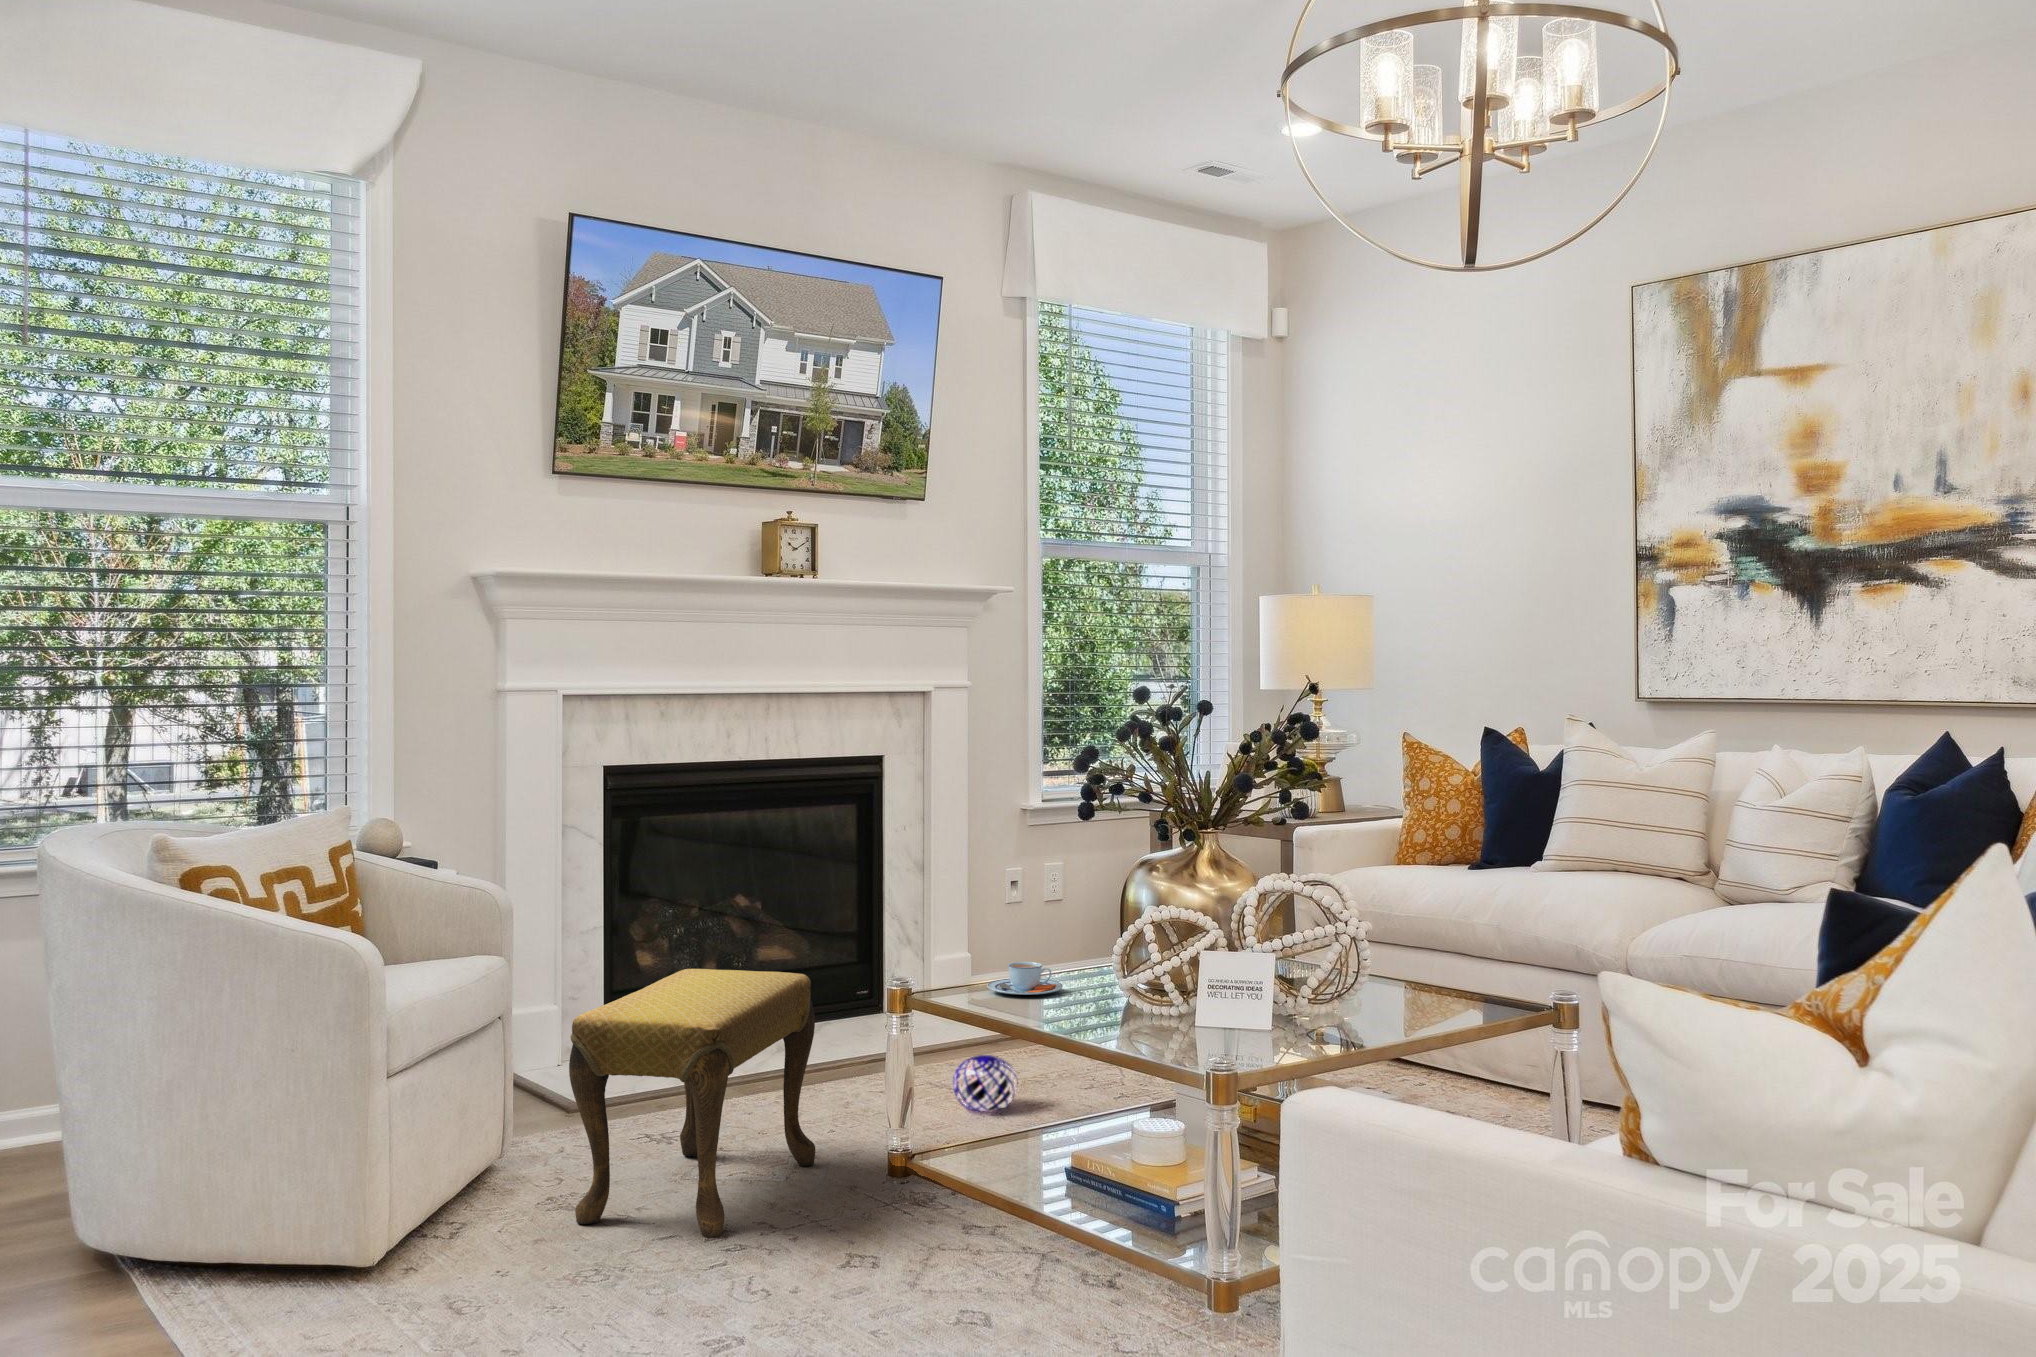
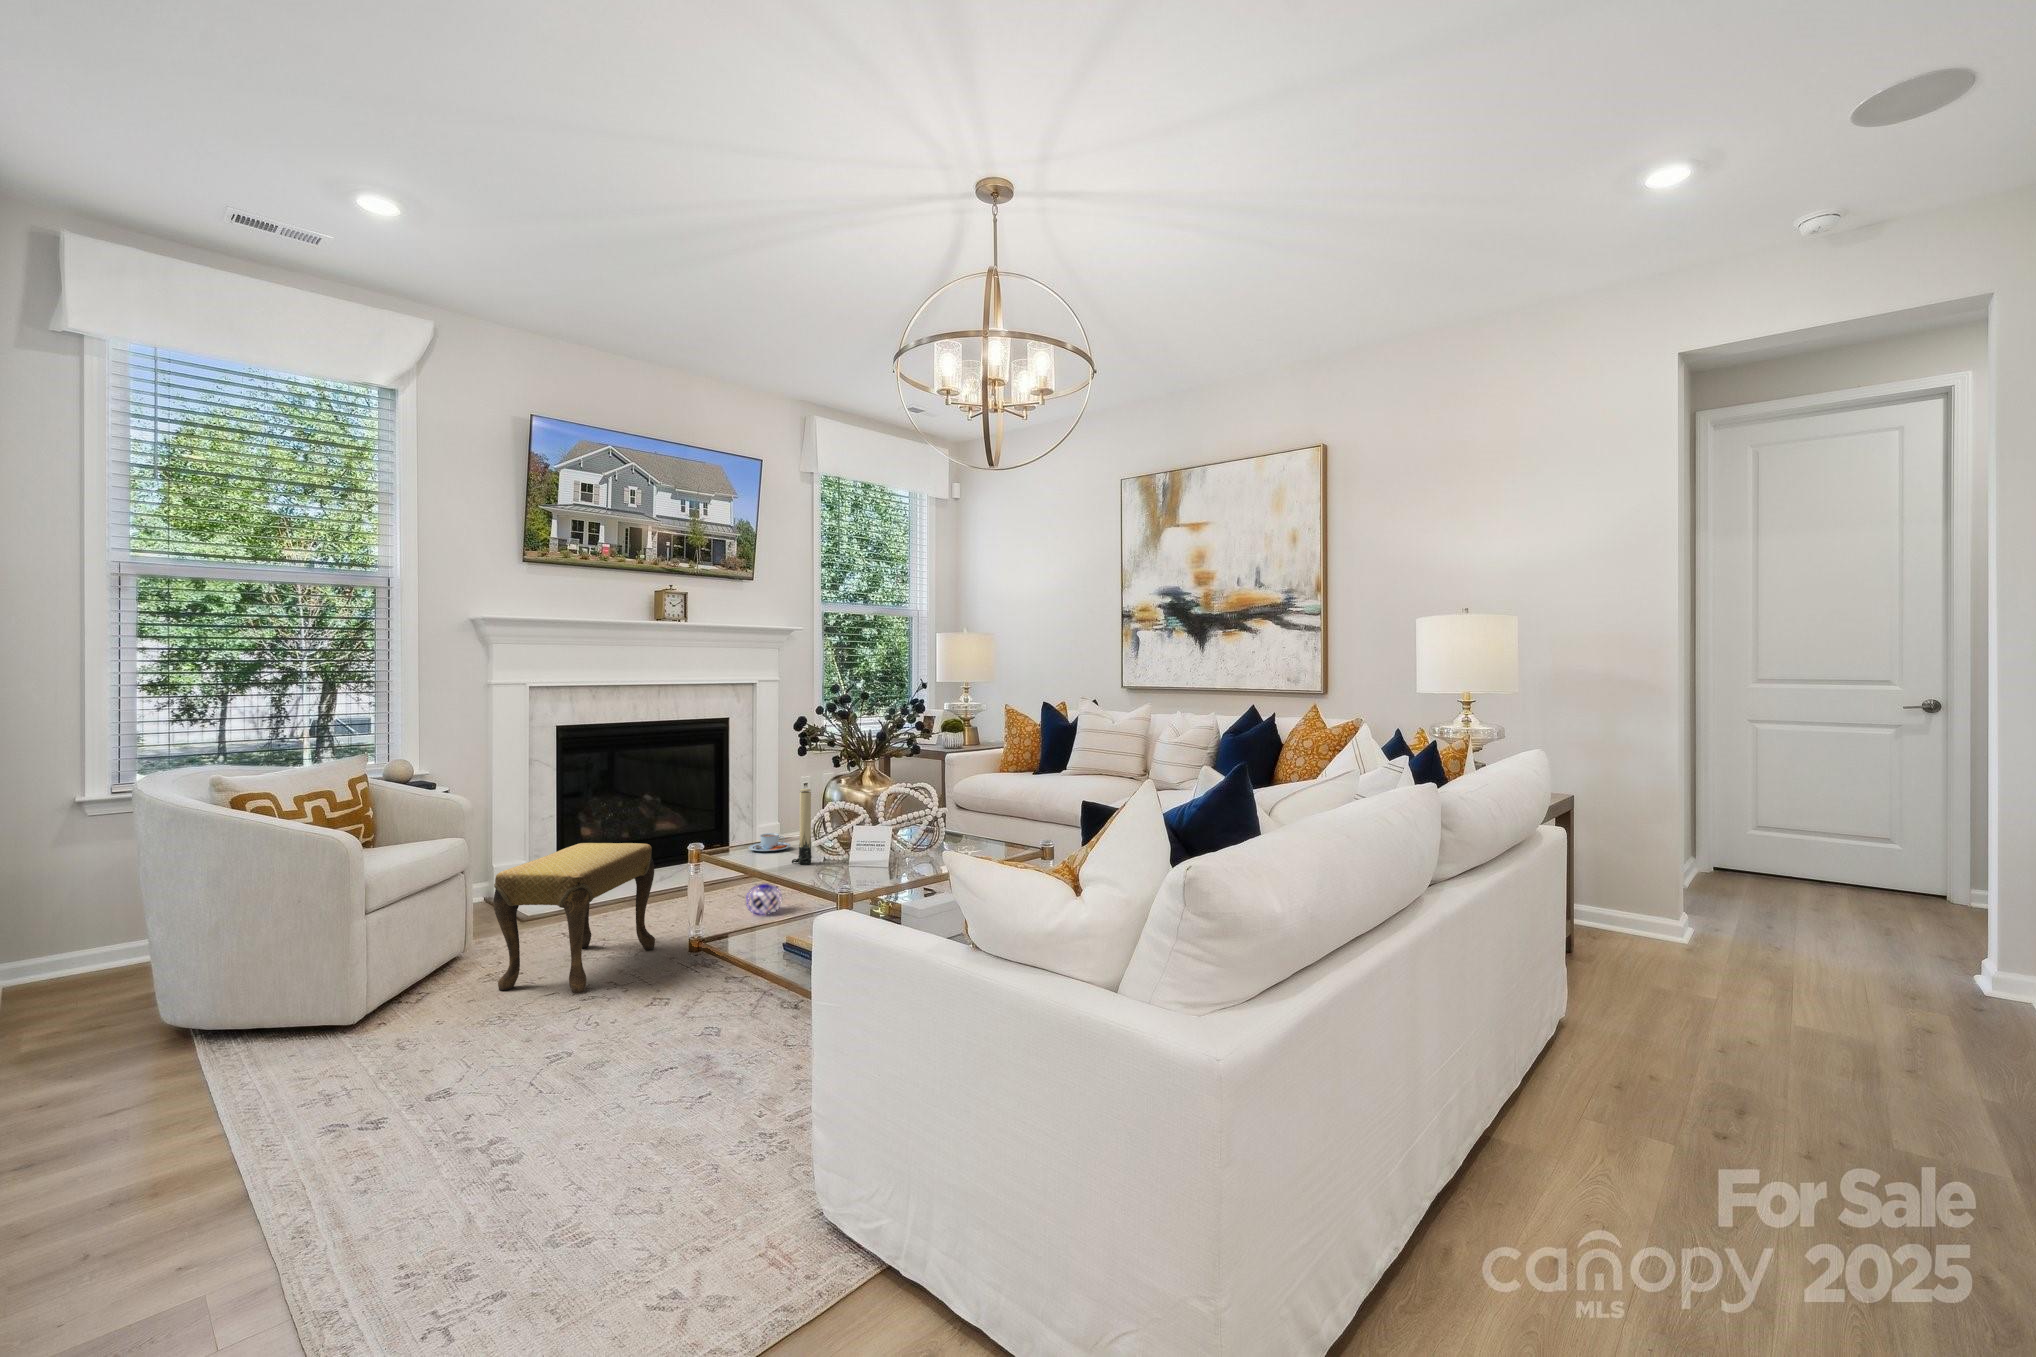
candle: none [1084,881,1122,1023] -> present [792,789,812,865]

